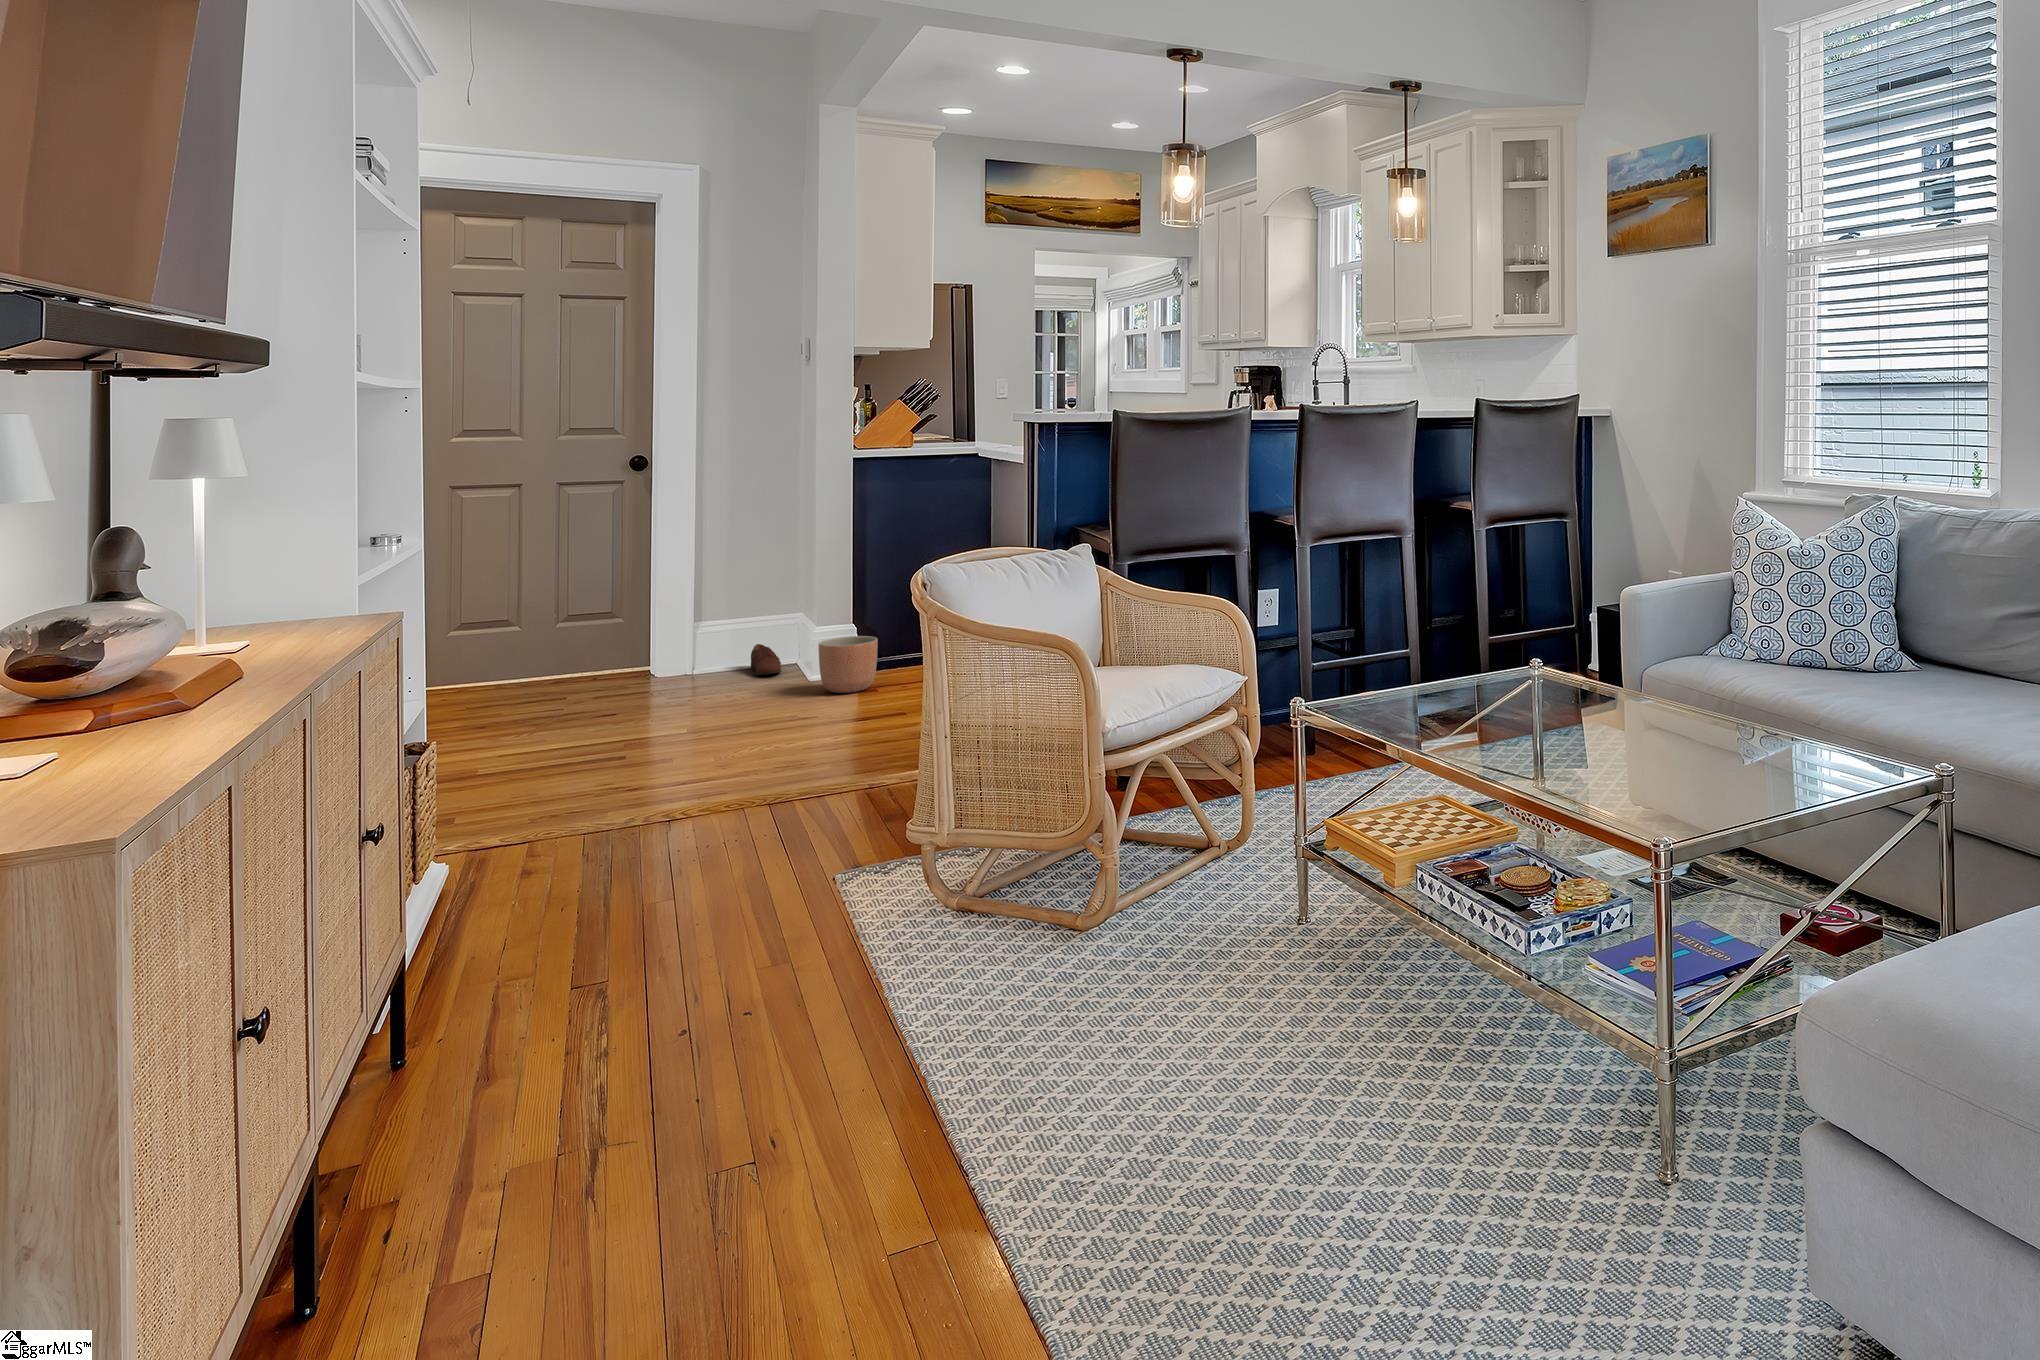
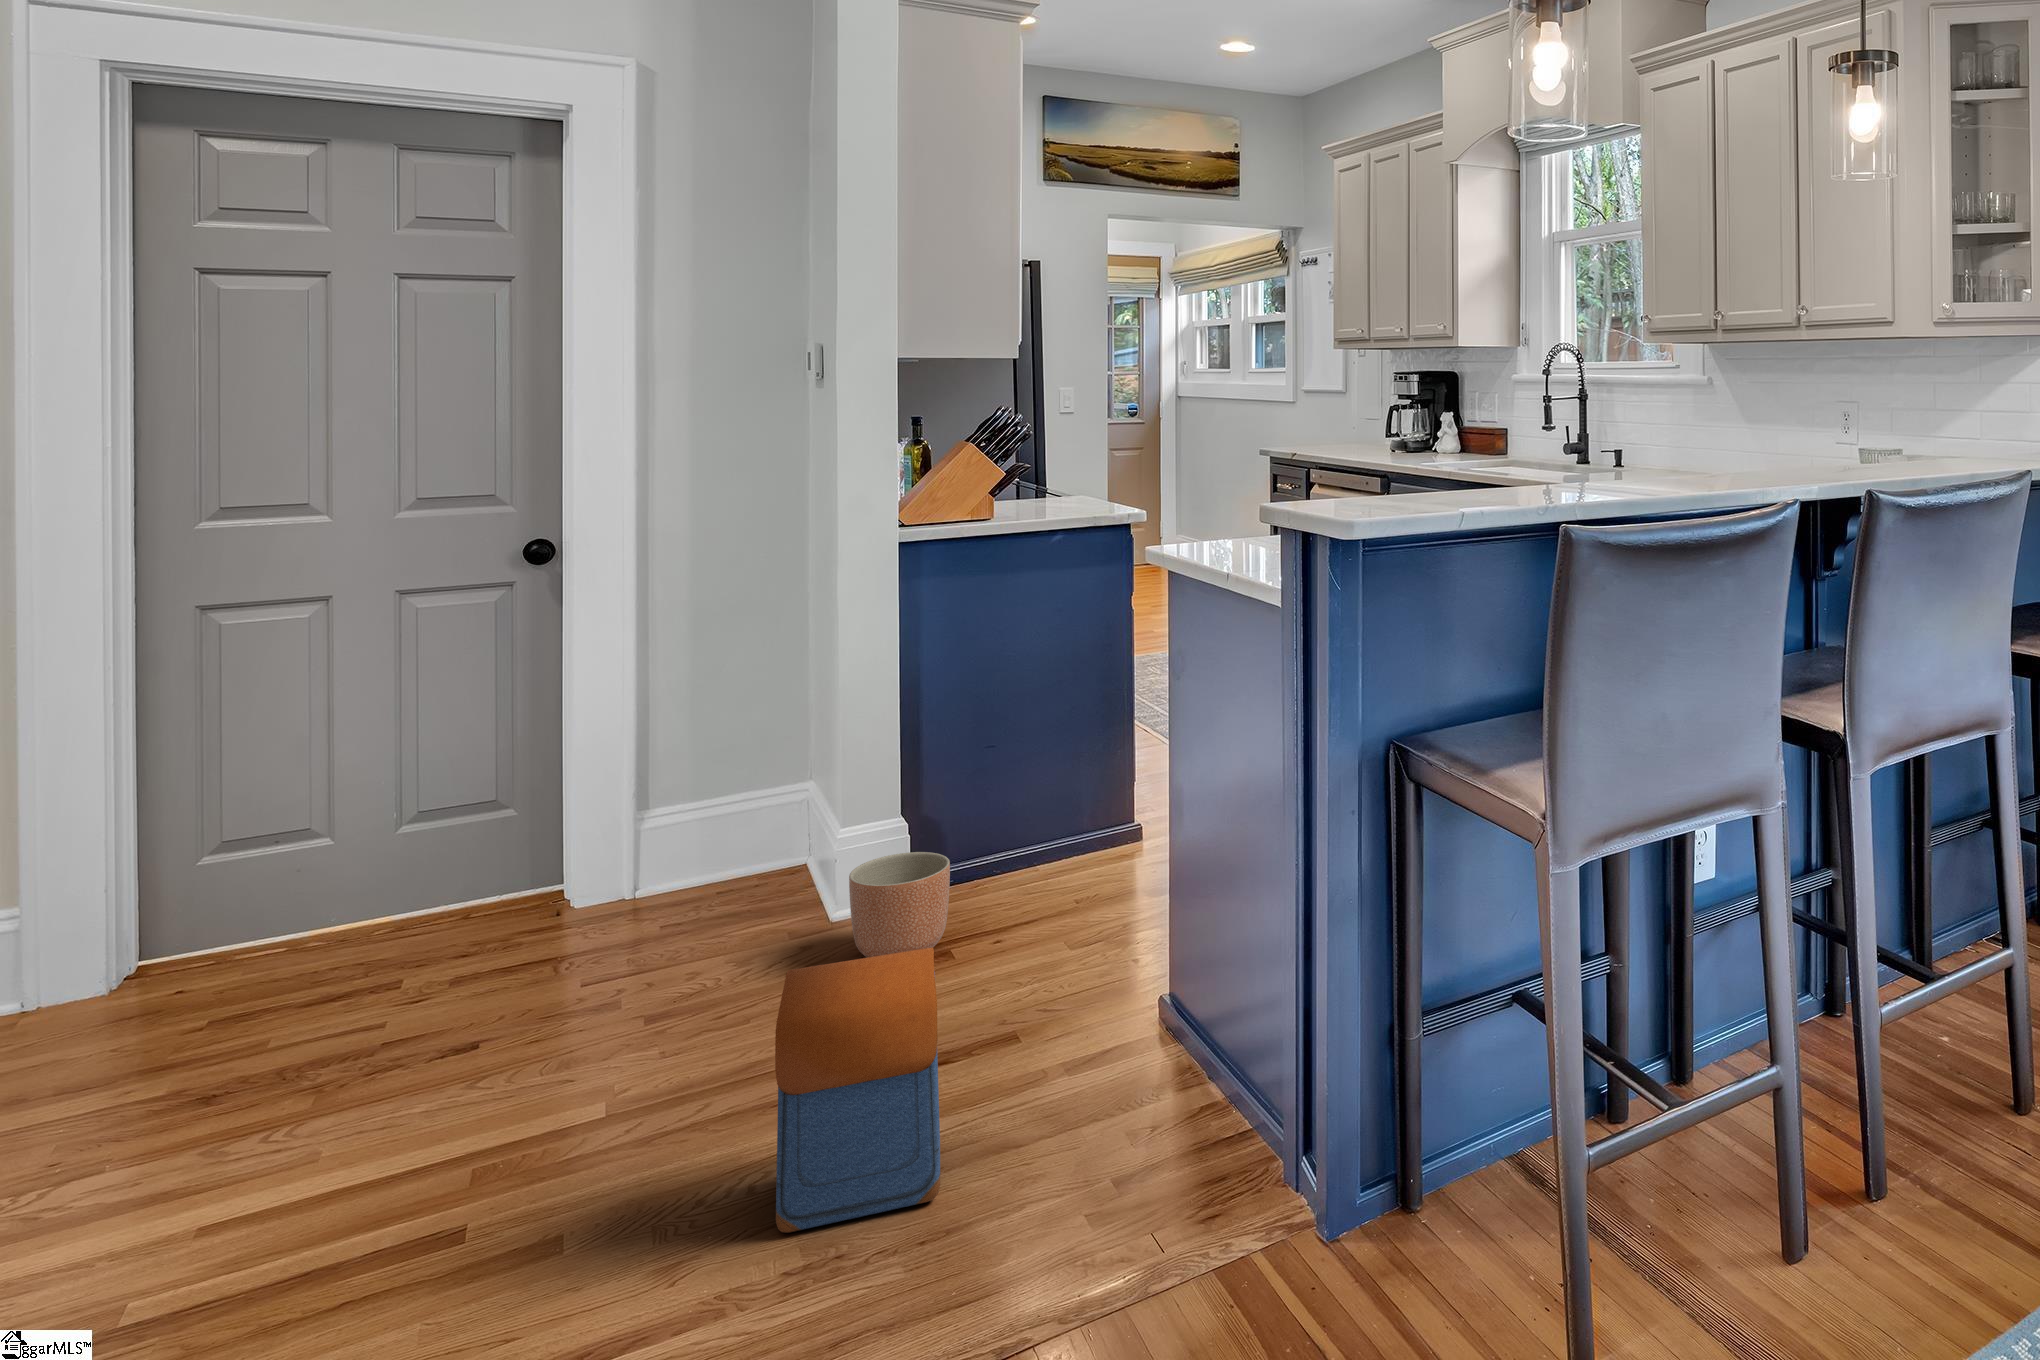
backpack: none [771,638,855,761] -> present [775,947,940,1233]
shoe: present [751,644,781,675] -> none [730,844,781,909]

